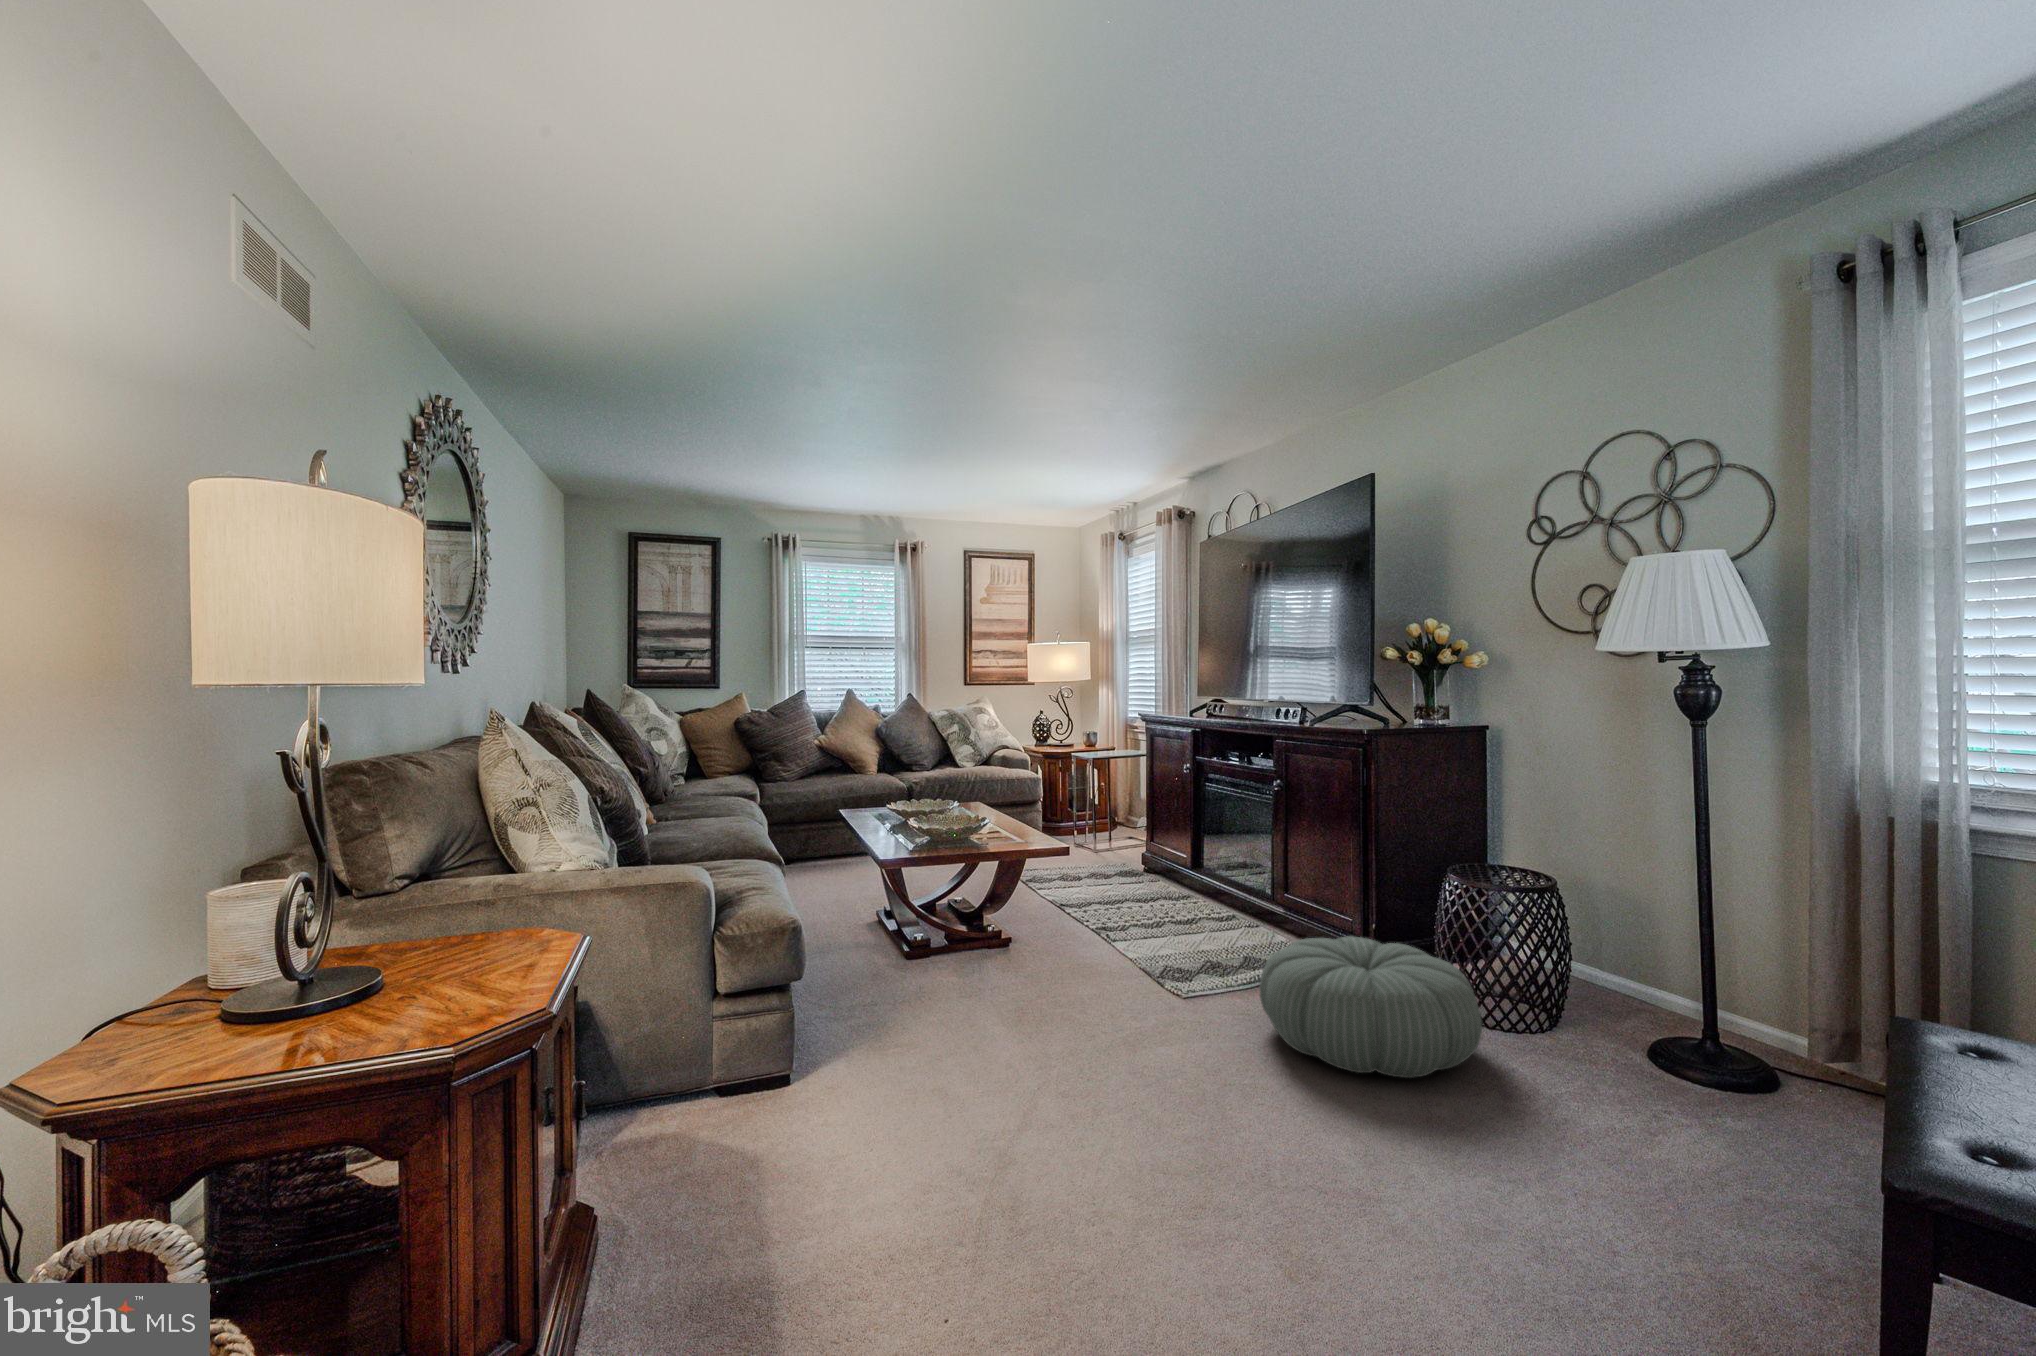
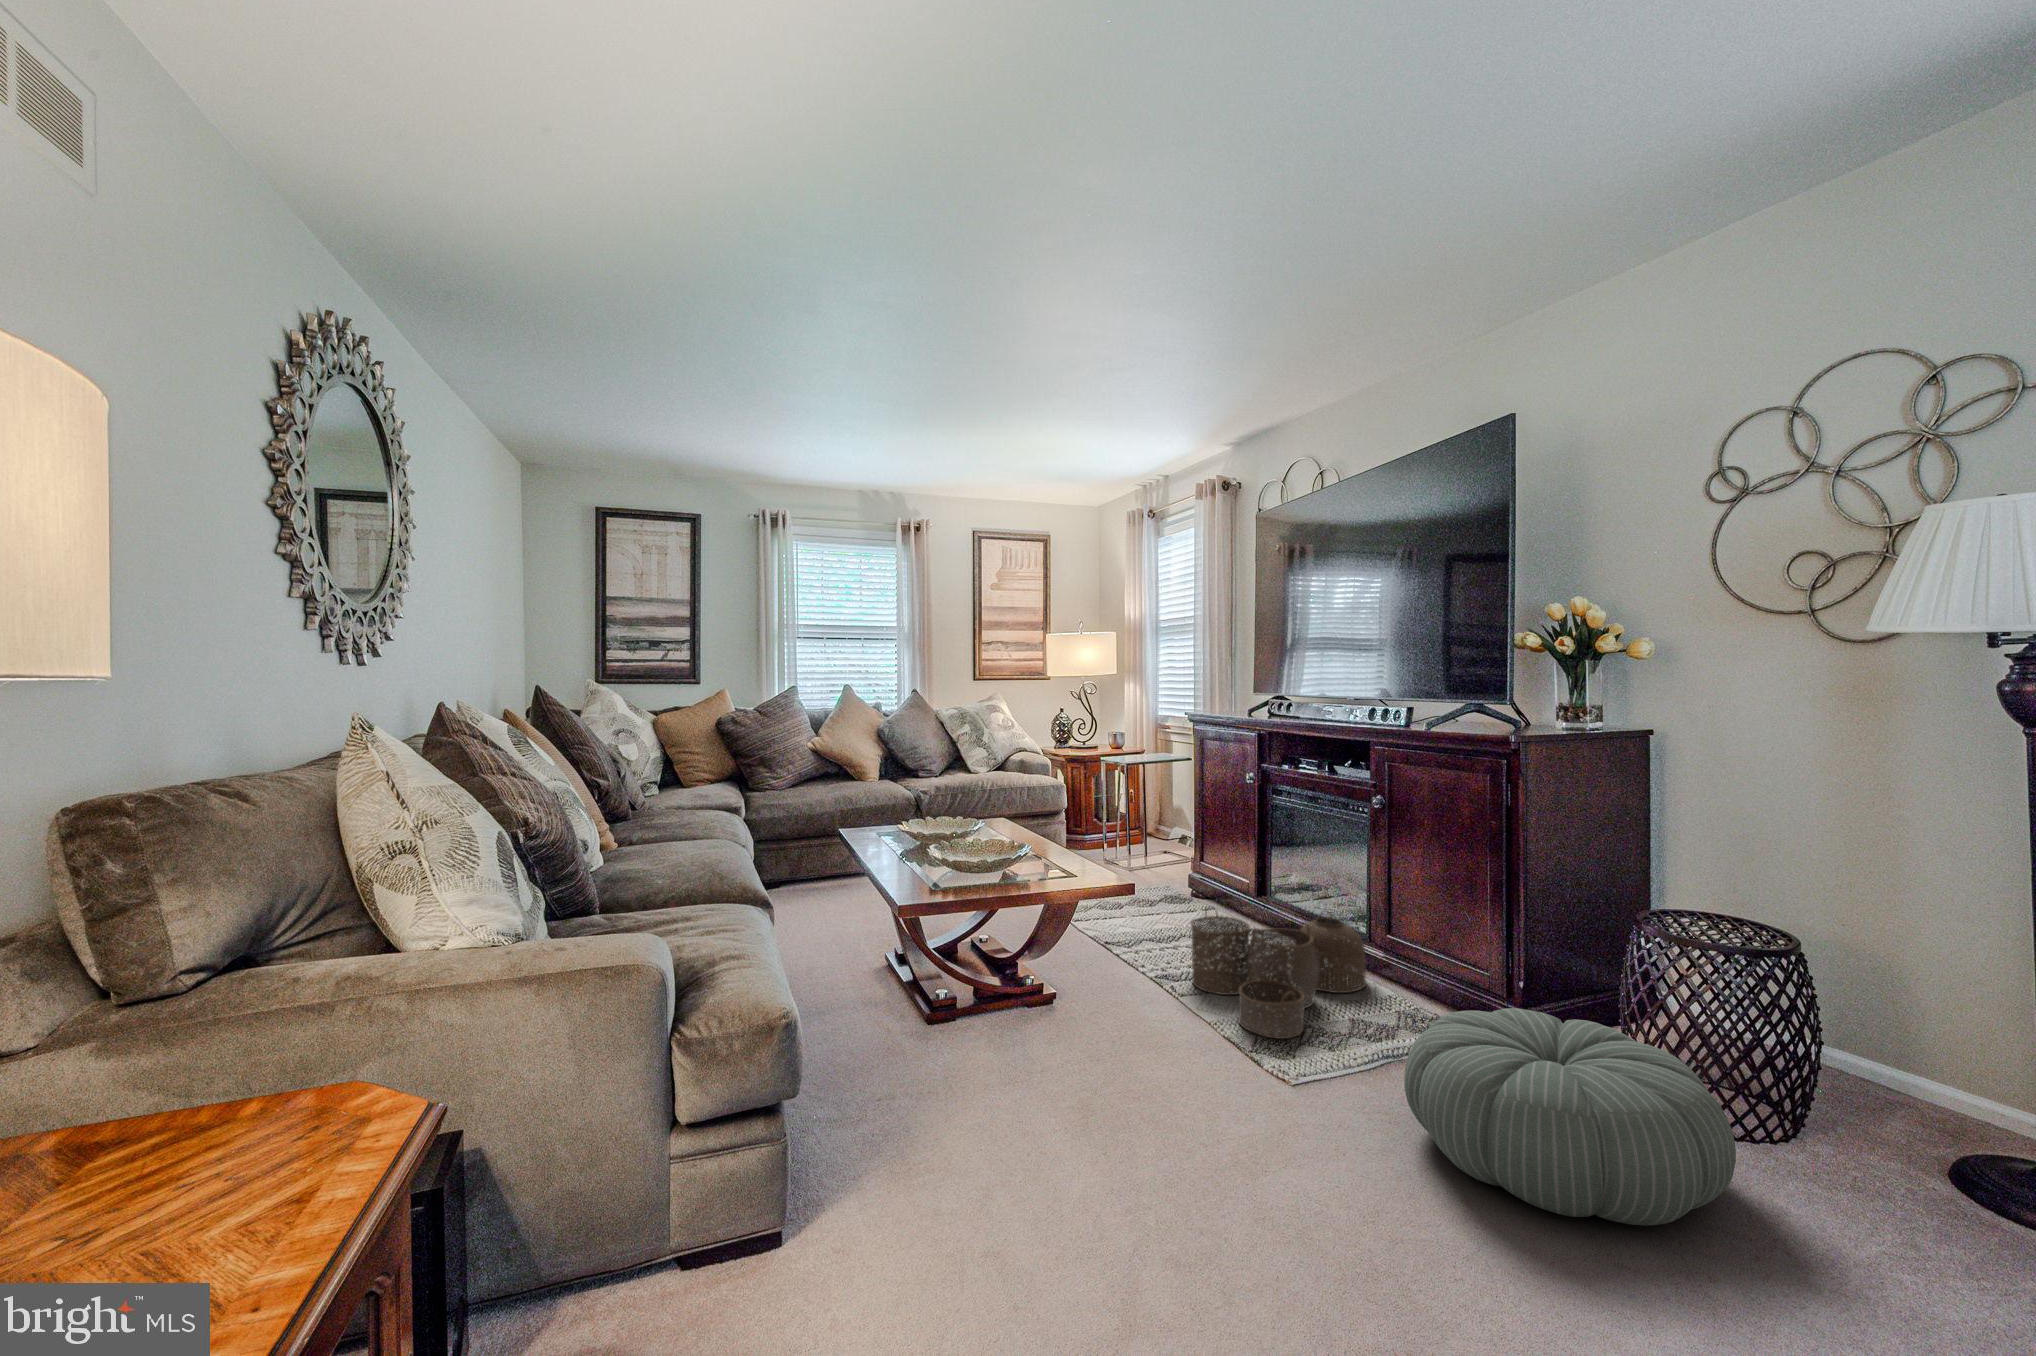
woven basket: none [1124,871,1268,969] -> present [1191,907,1366,1039]

